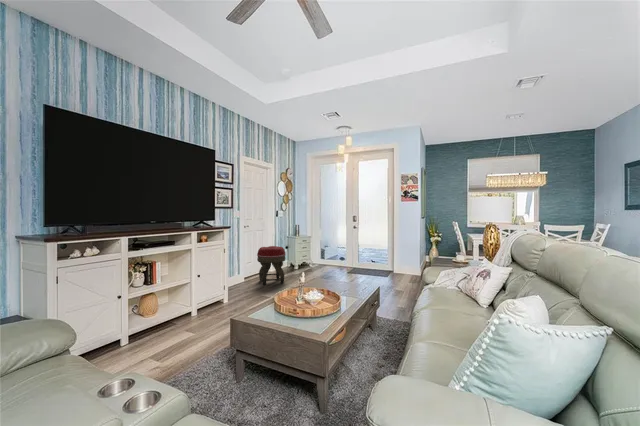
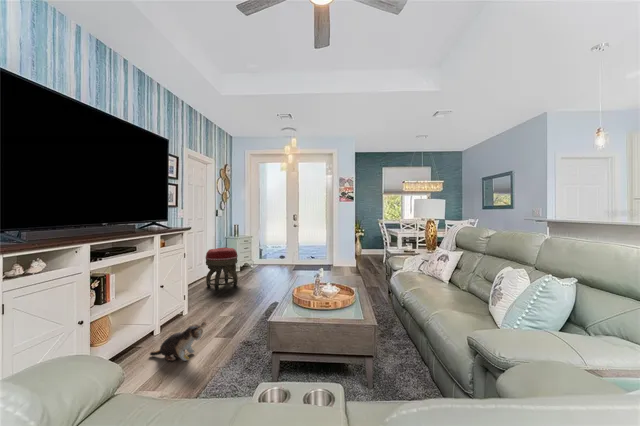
plush toy: none [173,311,209,343] -> present [150,322,206,361]

